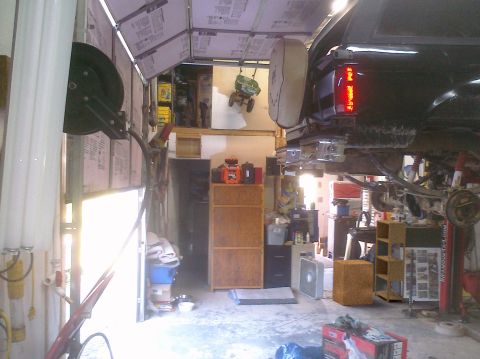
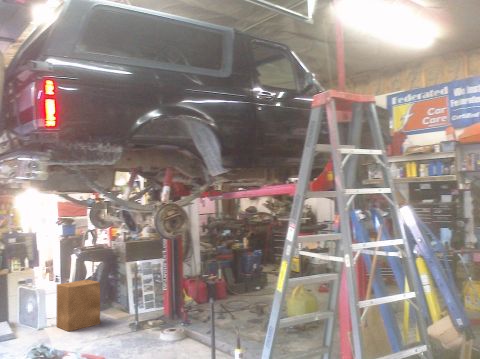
shelving unit: present [375,220,406,302] -> none [102,237,131,319]

